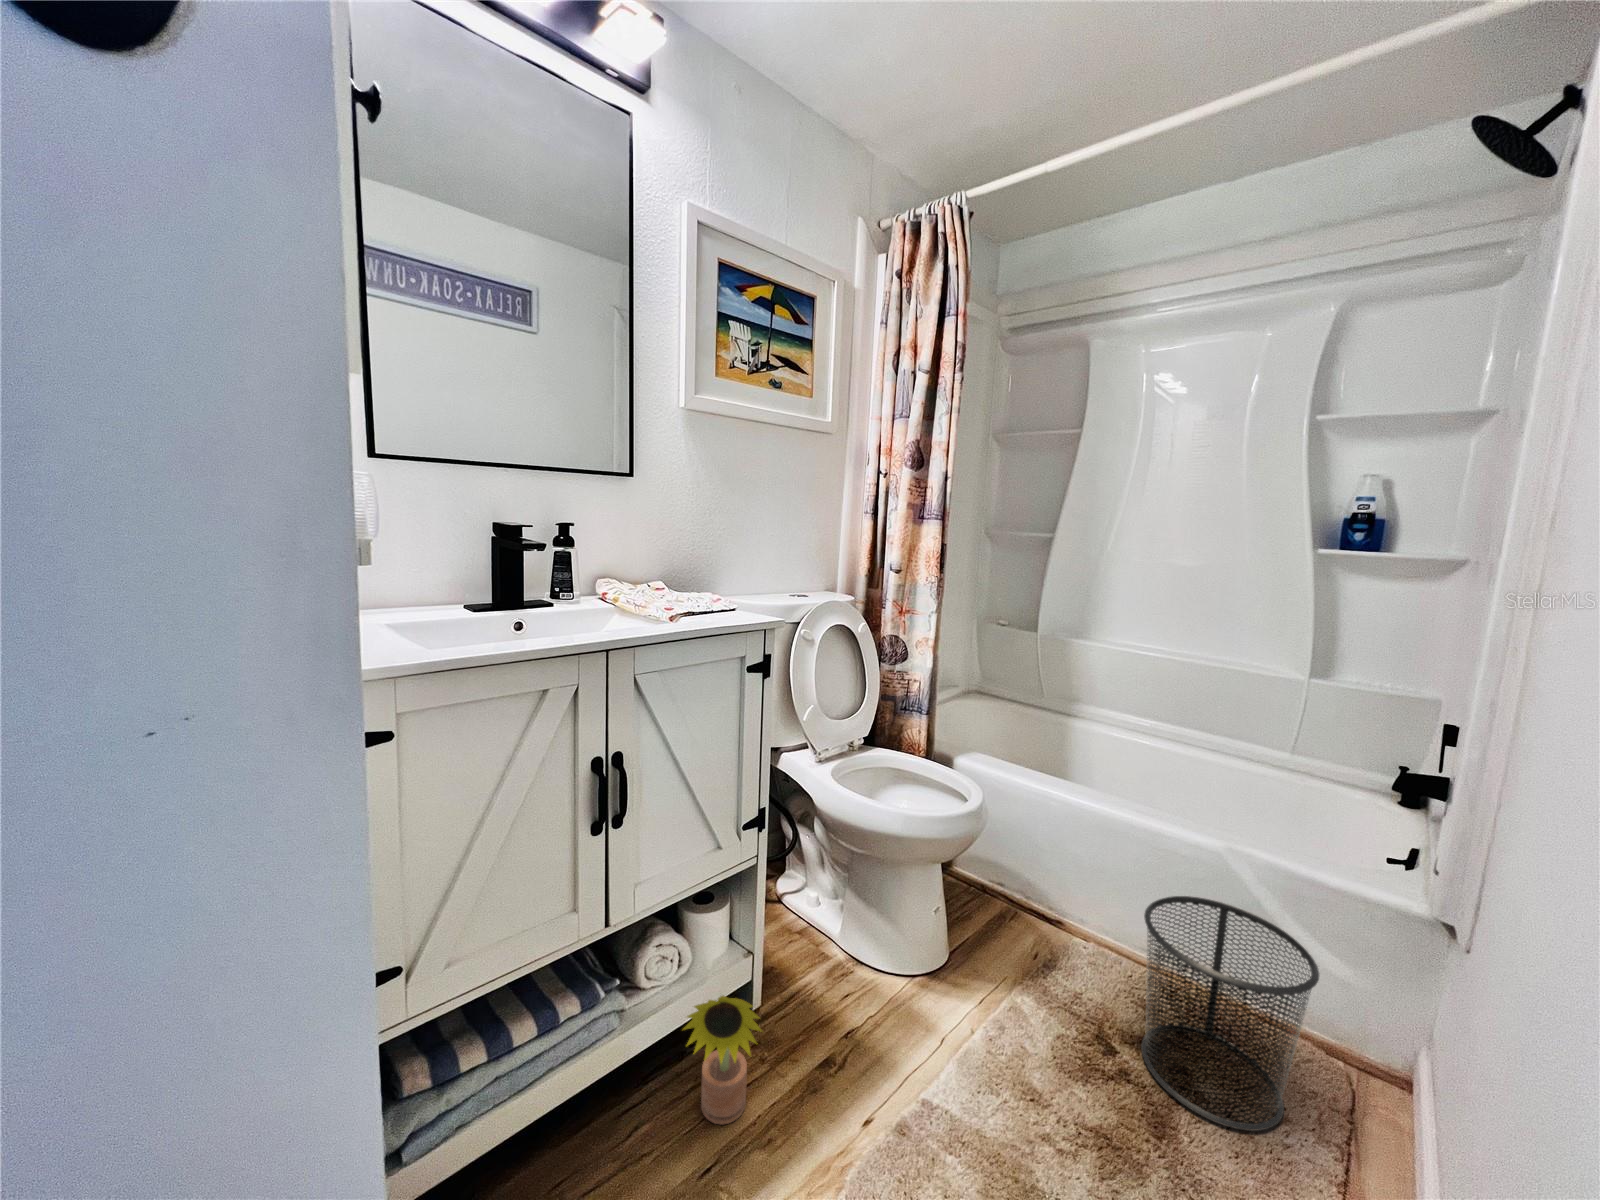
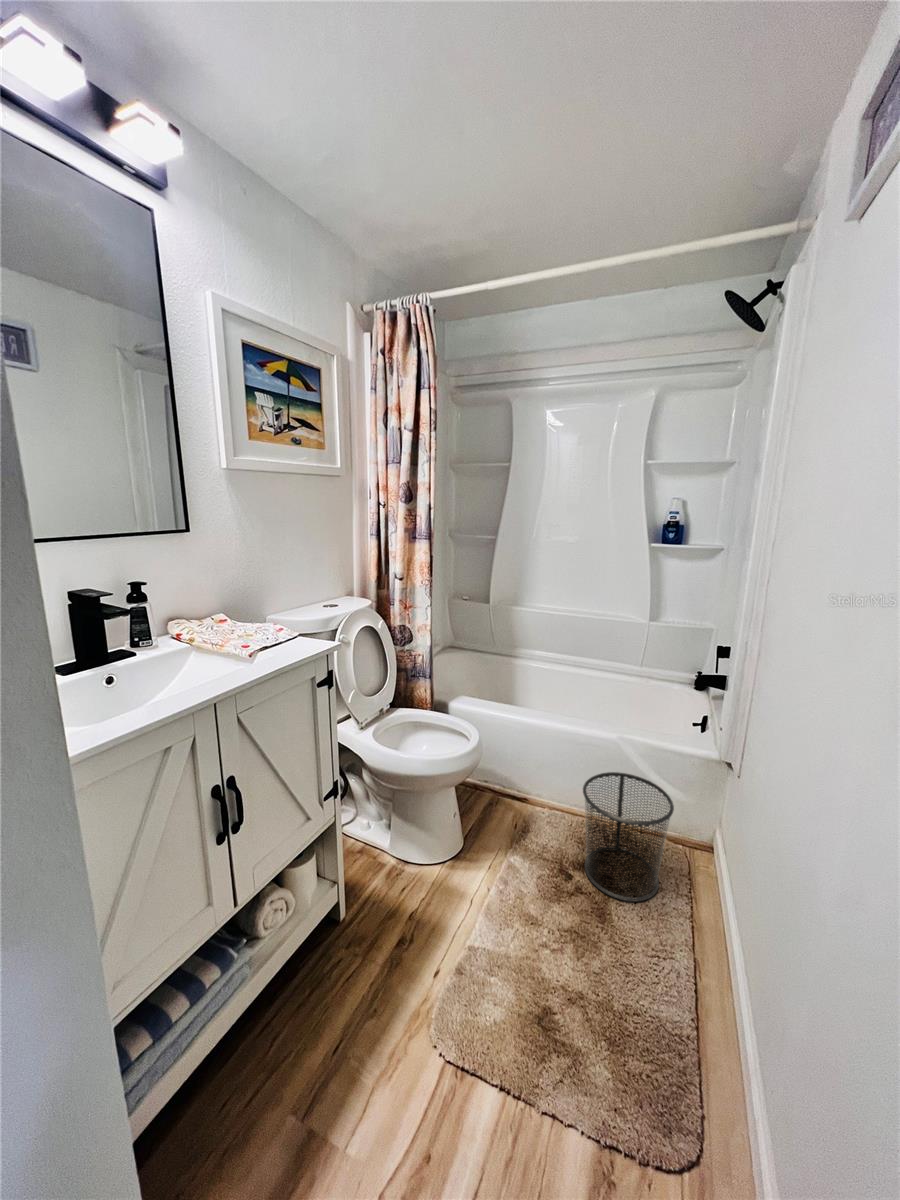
decorative plant: present [683,996,762,1125] -> none [305,928,366,1015]

